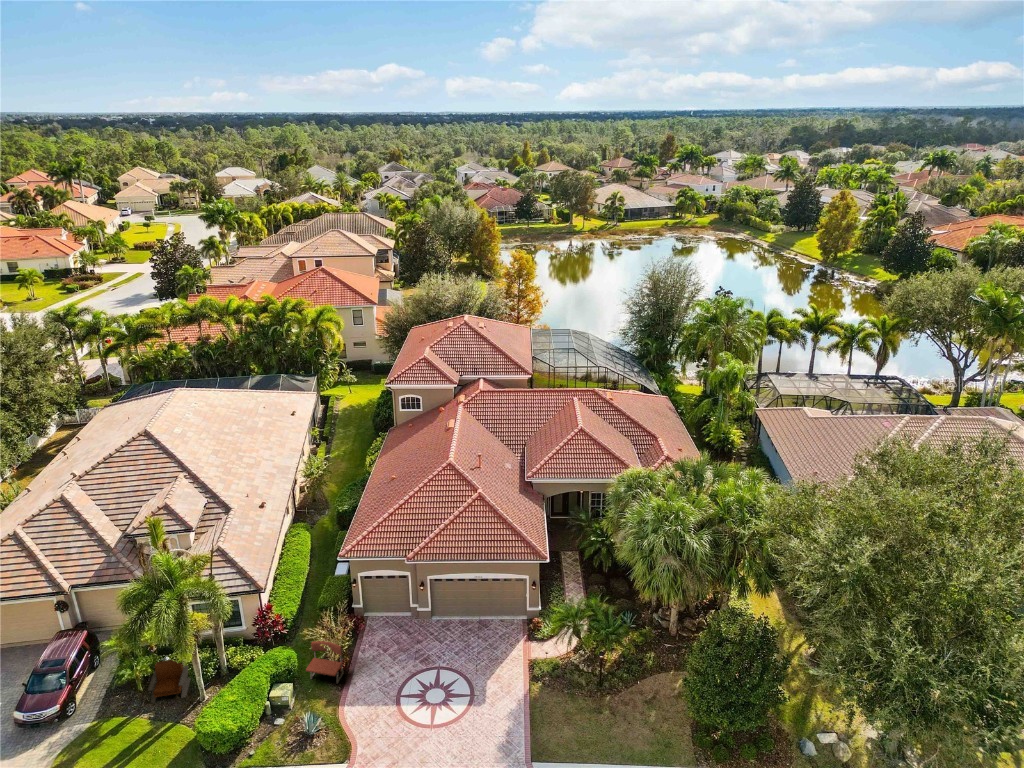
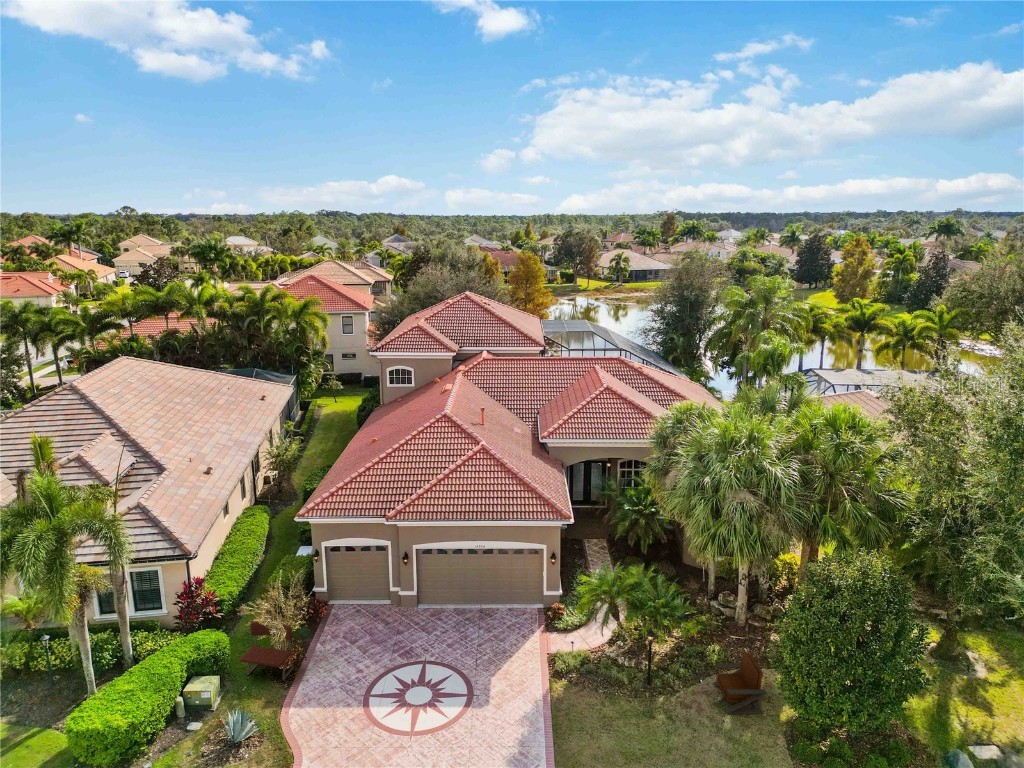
lounge chair: present [148,659,191,703] -> present [713,652,767,714]

